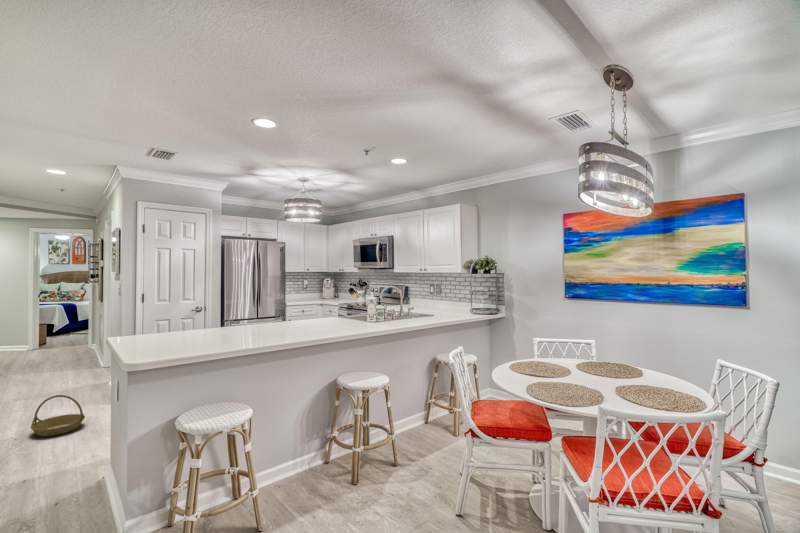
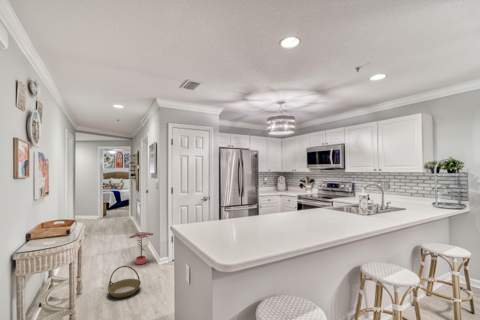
potted plant: none [73,356,115,401] -> present [129,232,153,264]

